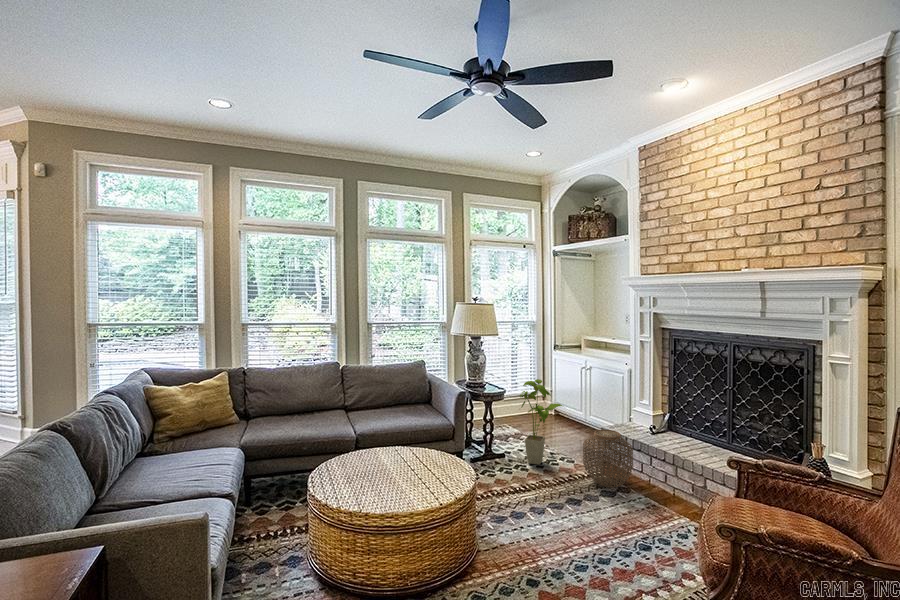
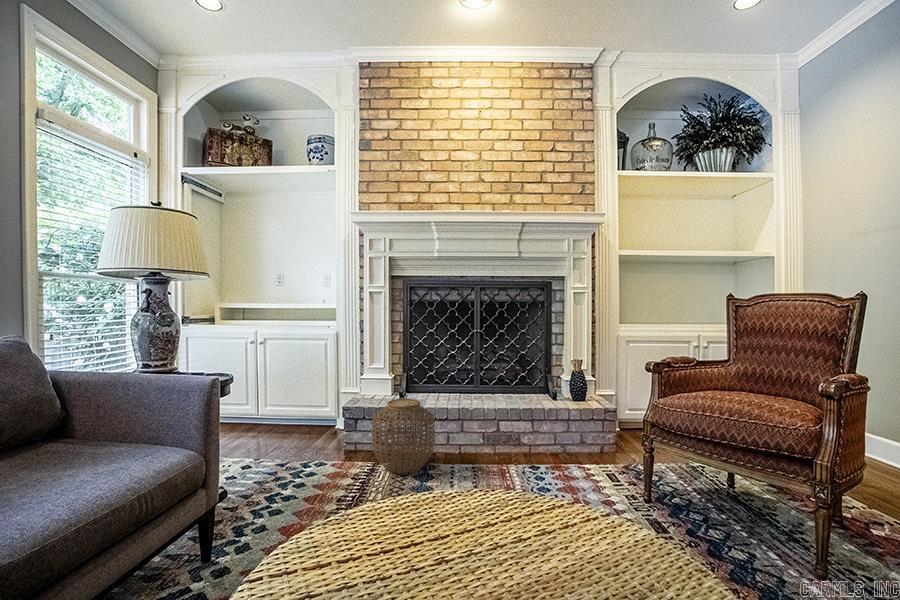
house plant: present [520,379,562,465] -> none [255,347,330,492]

